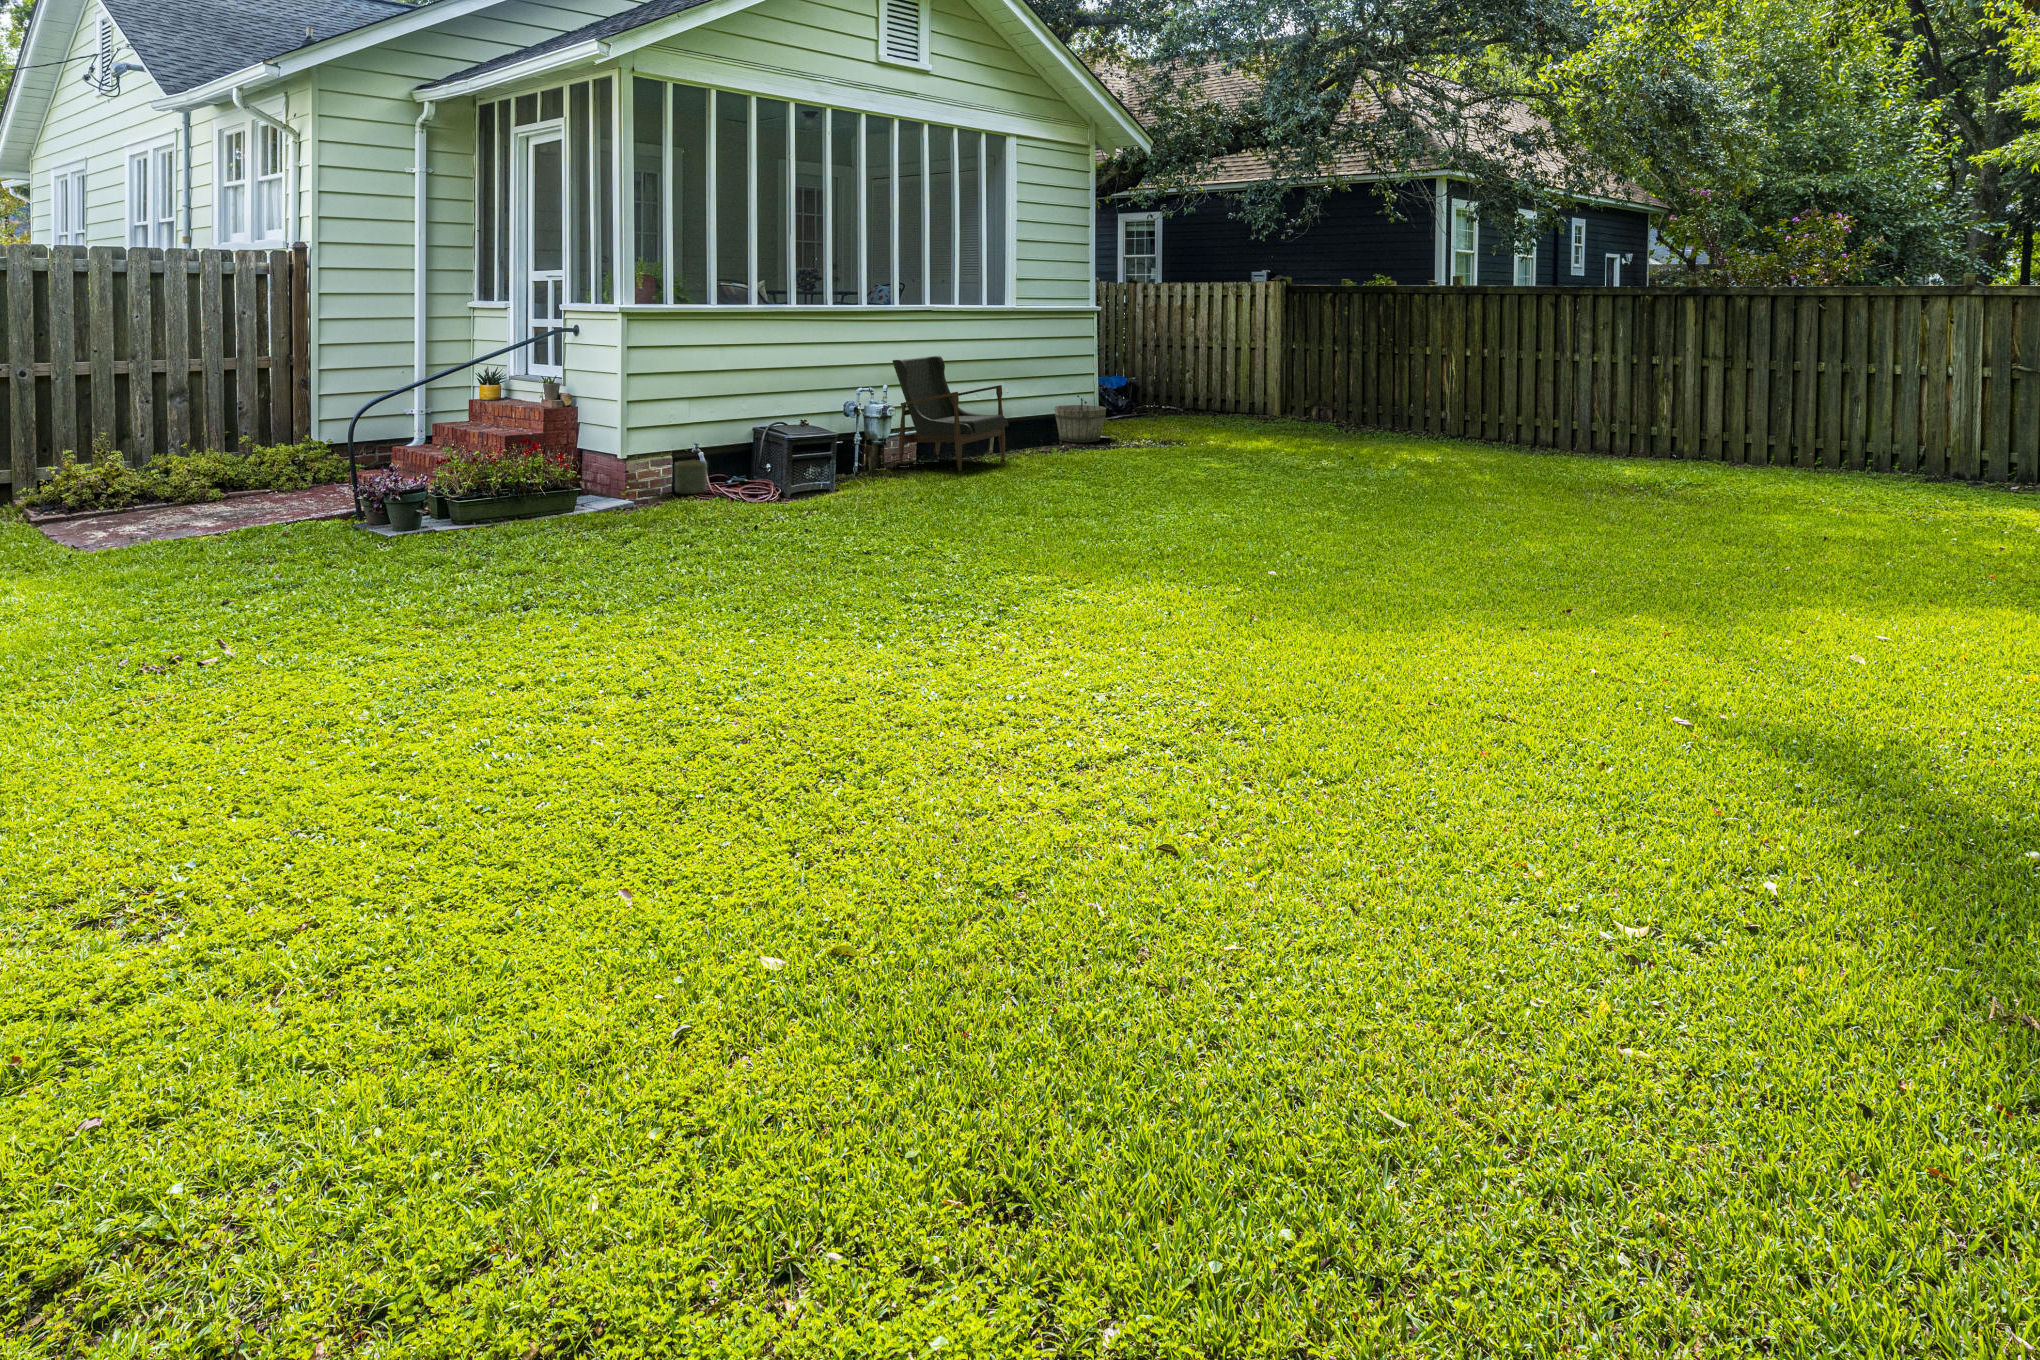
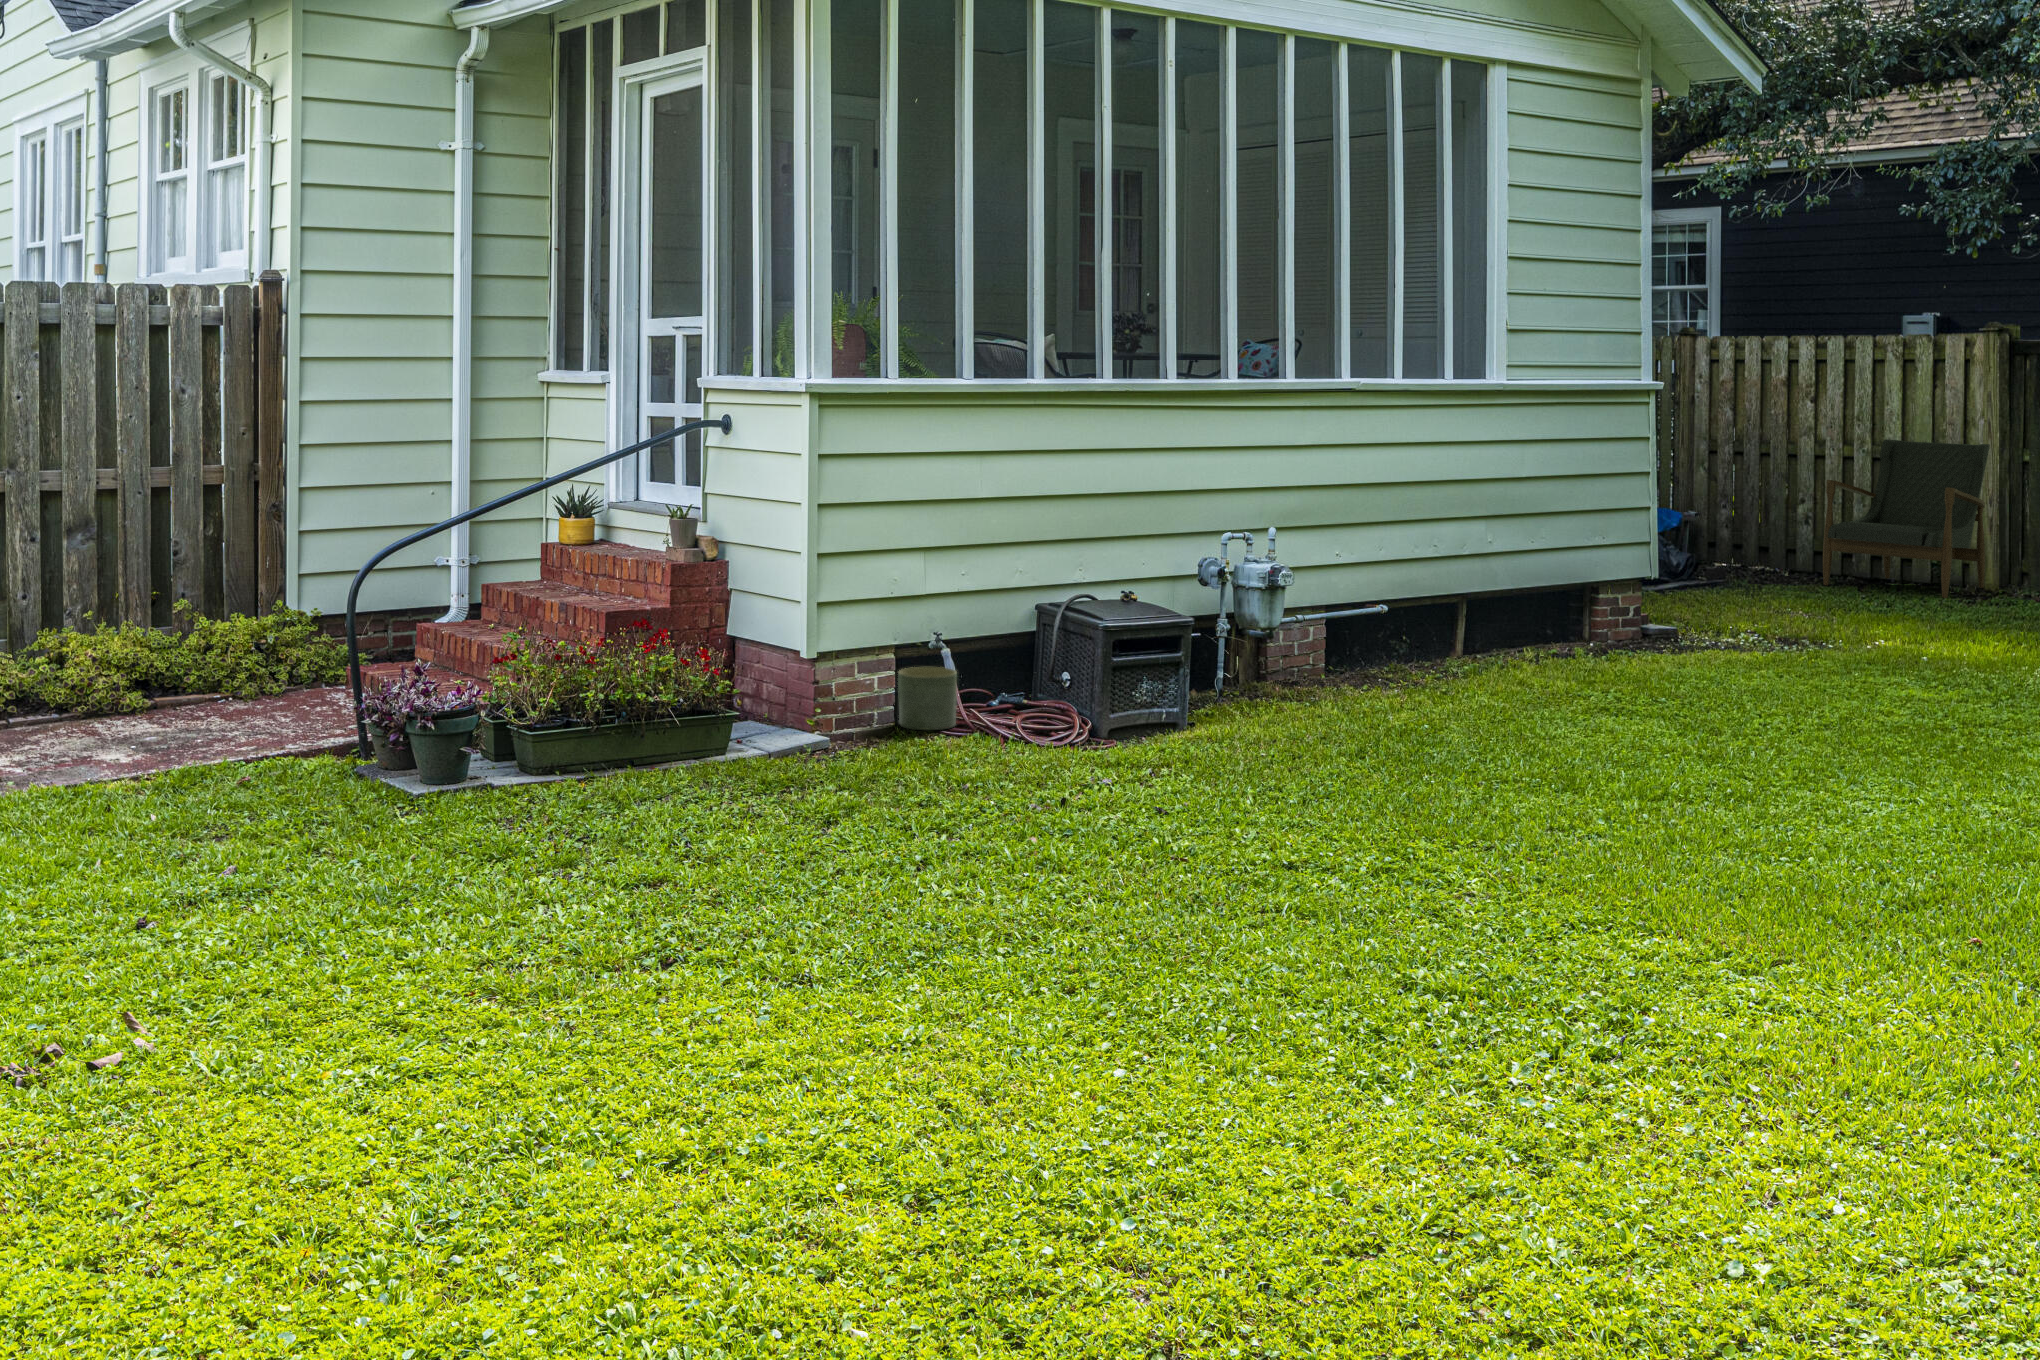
armchair: present [892,356,1009,471] -> present [1823,439,1990,598]
wooden bucket: present [1054,396,1106,442] -> none [1587,551,1693,643]

